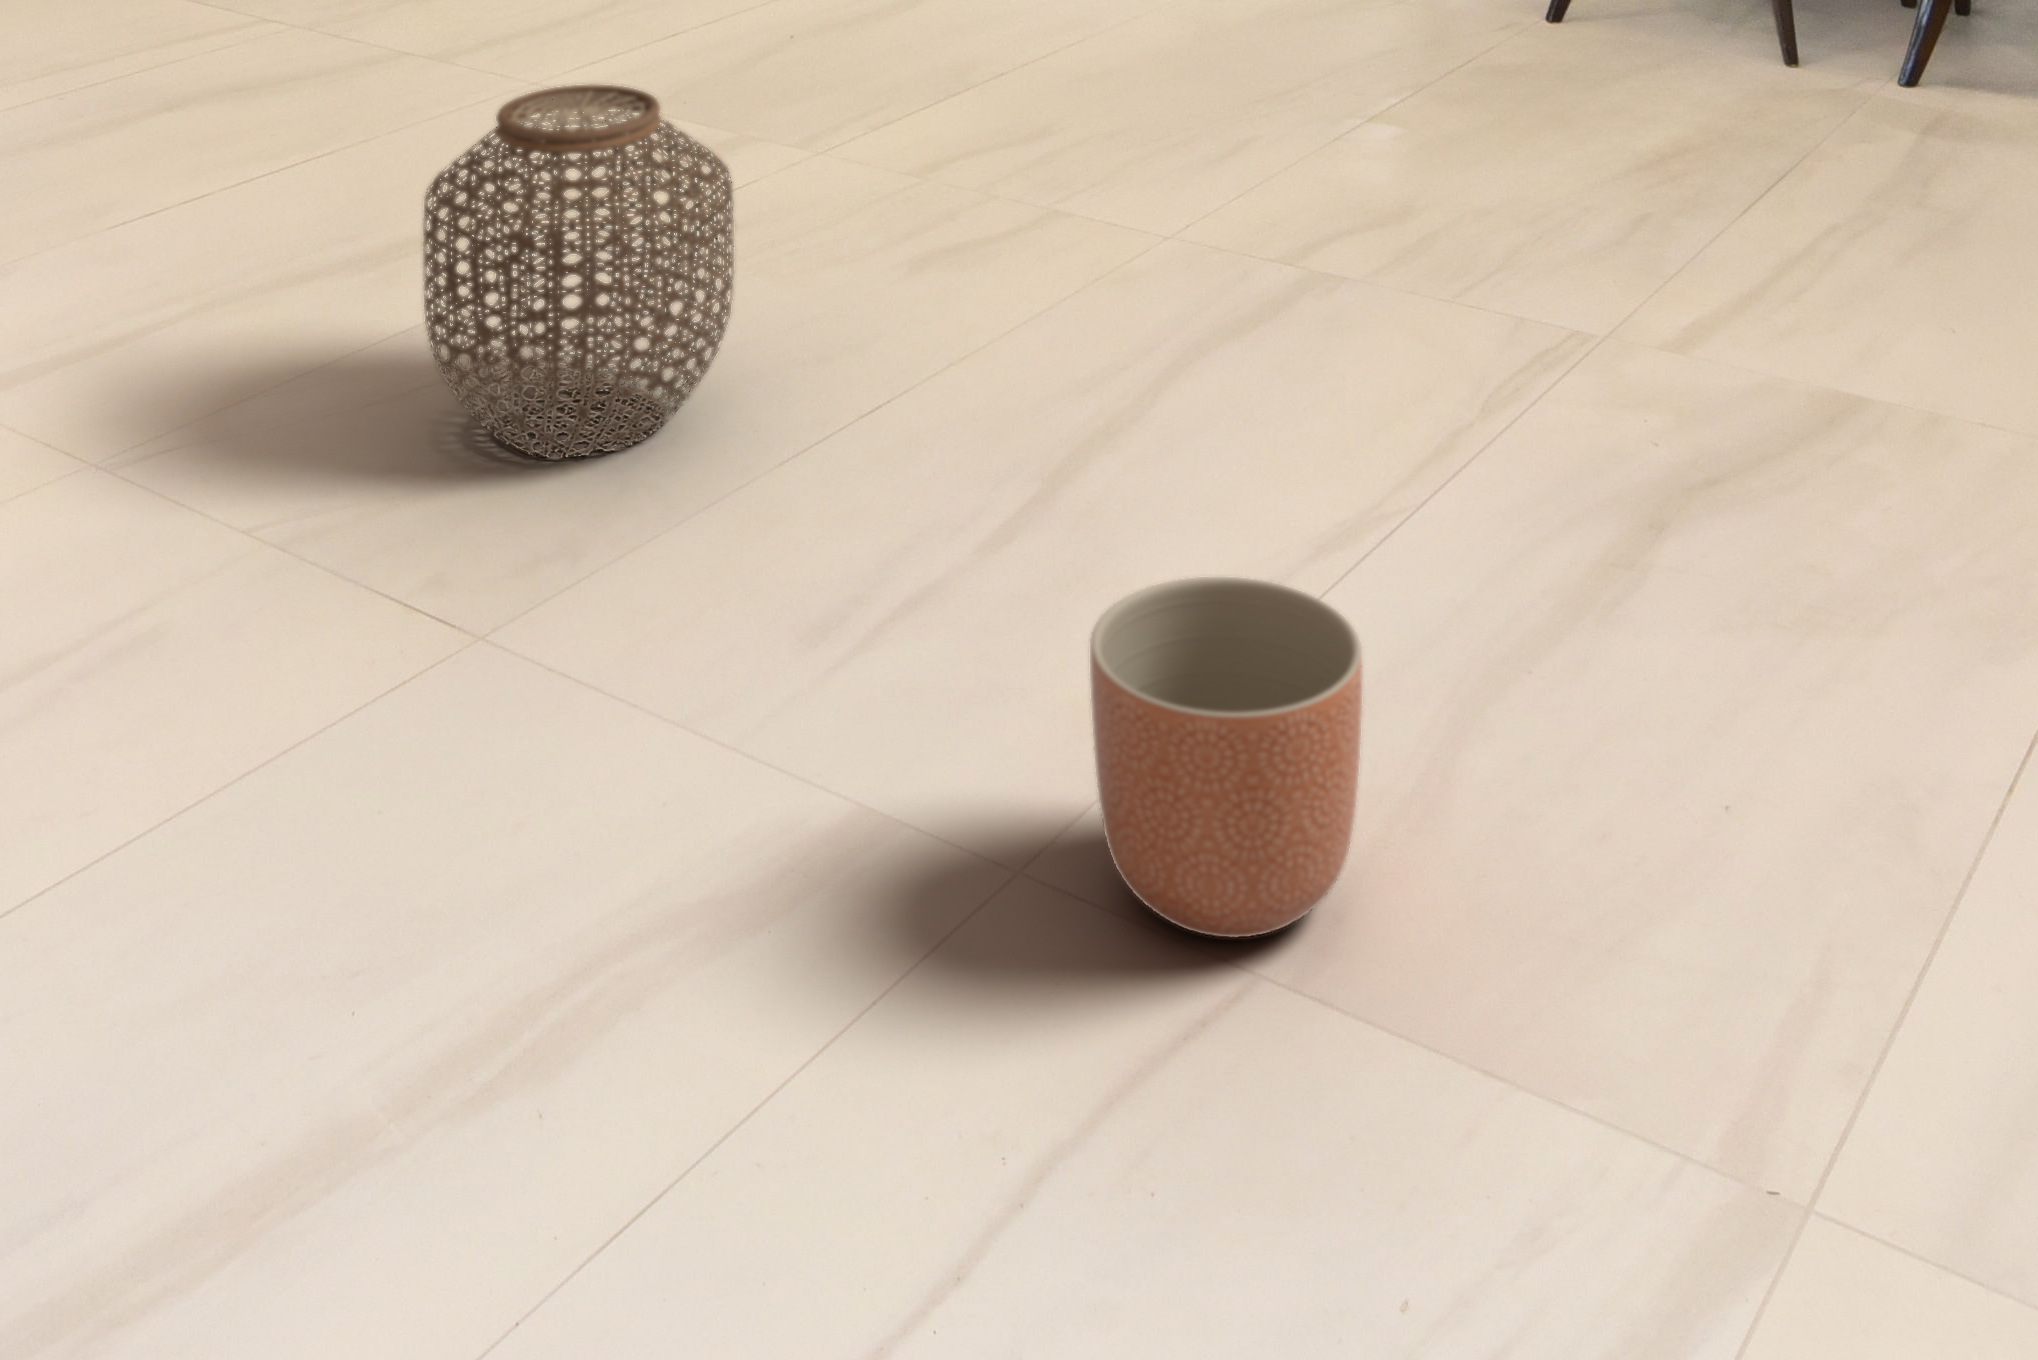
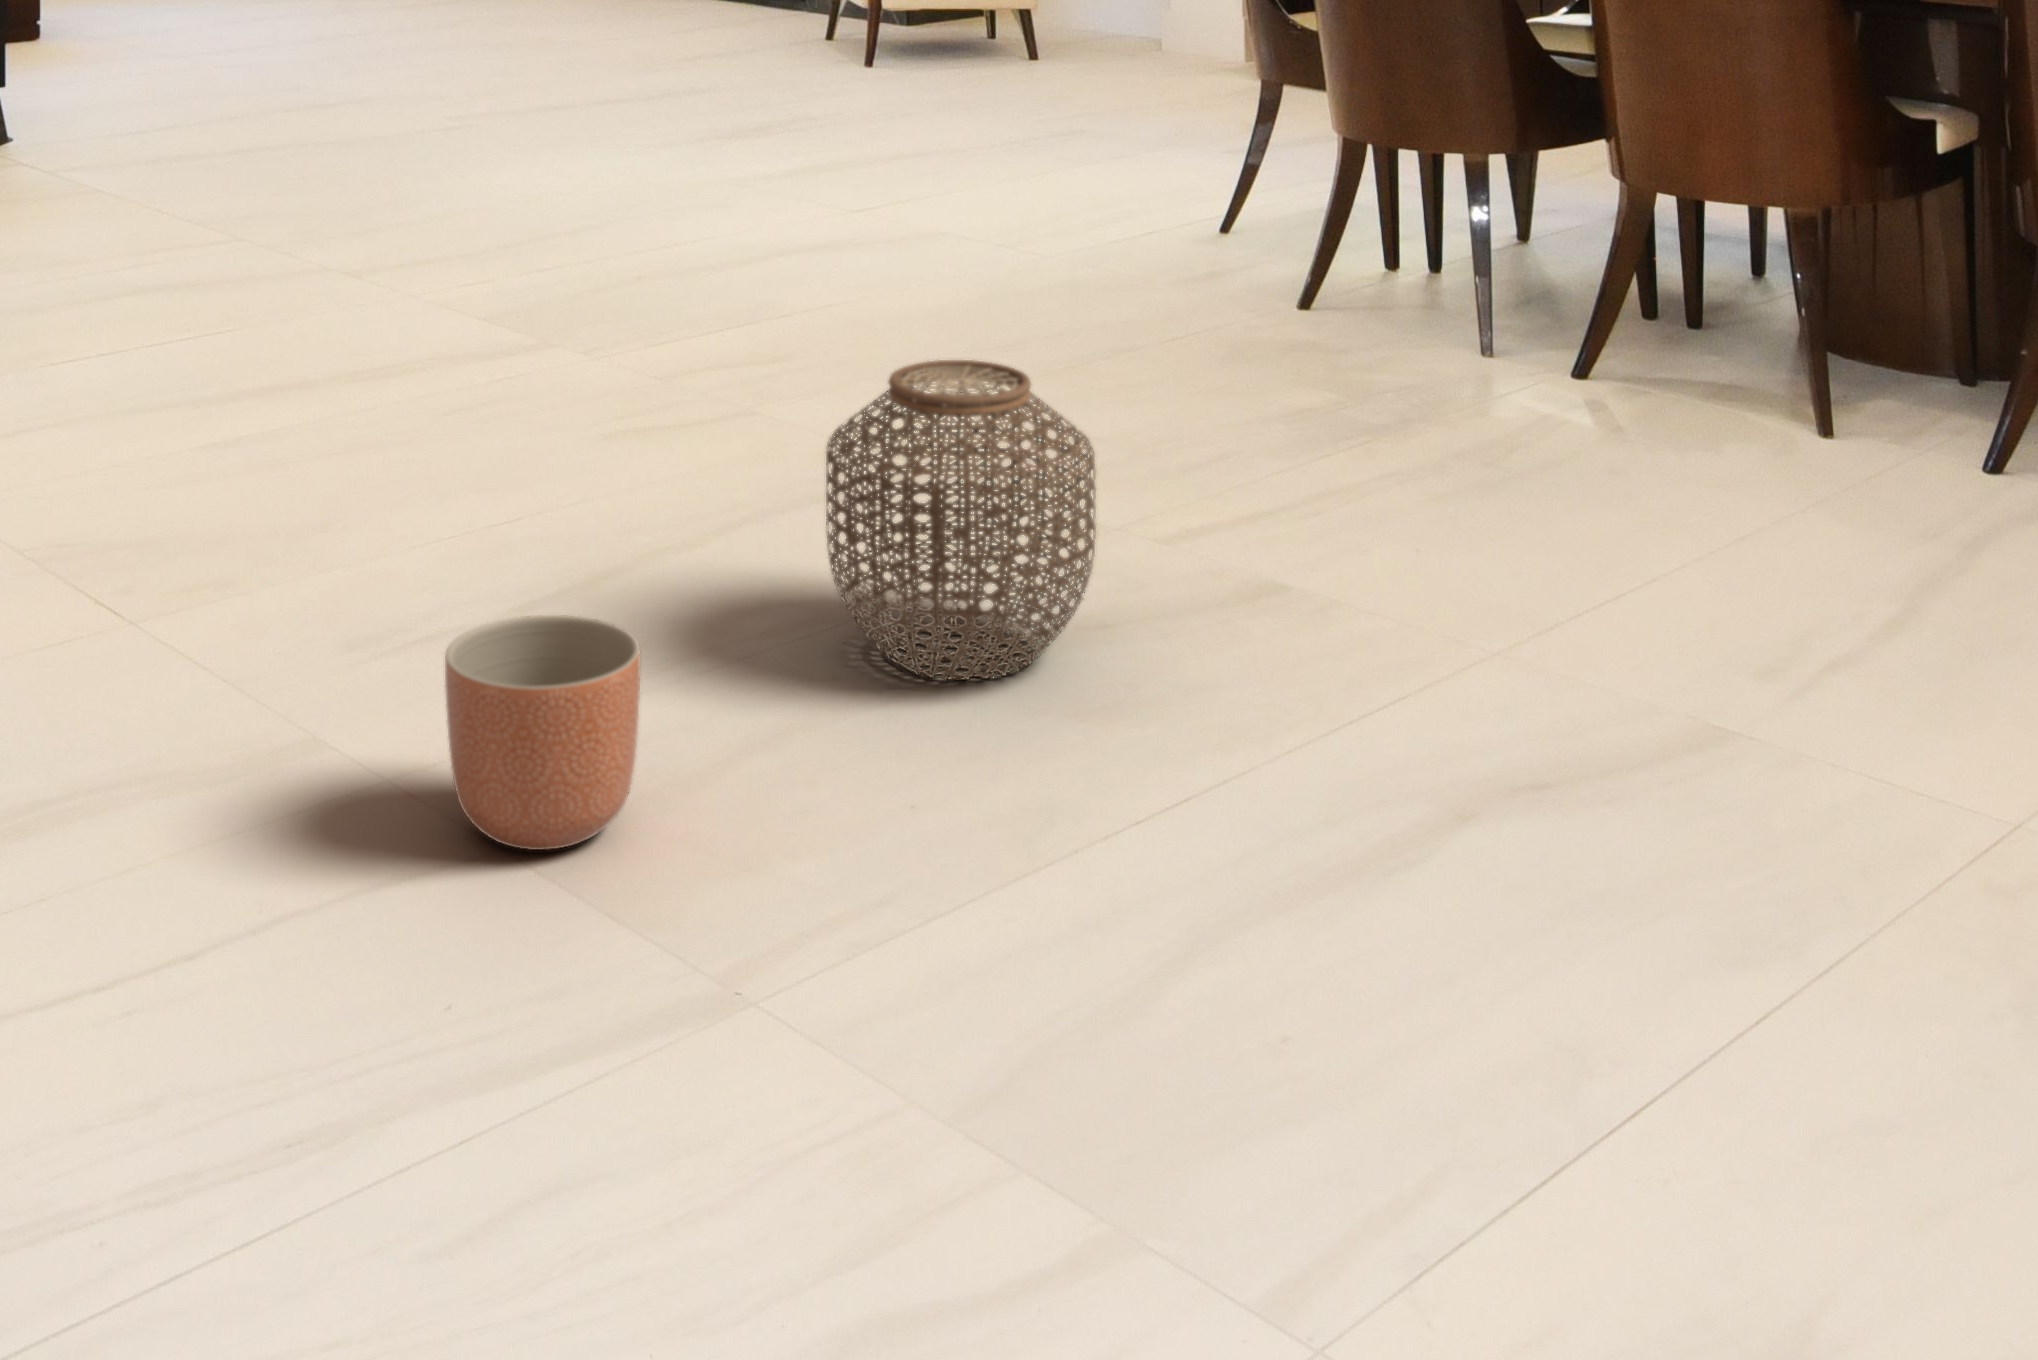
woven basket: present [423,85,734,457] -> present [826,360,1096,680]

